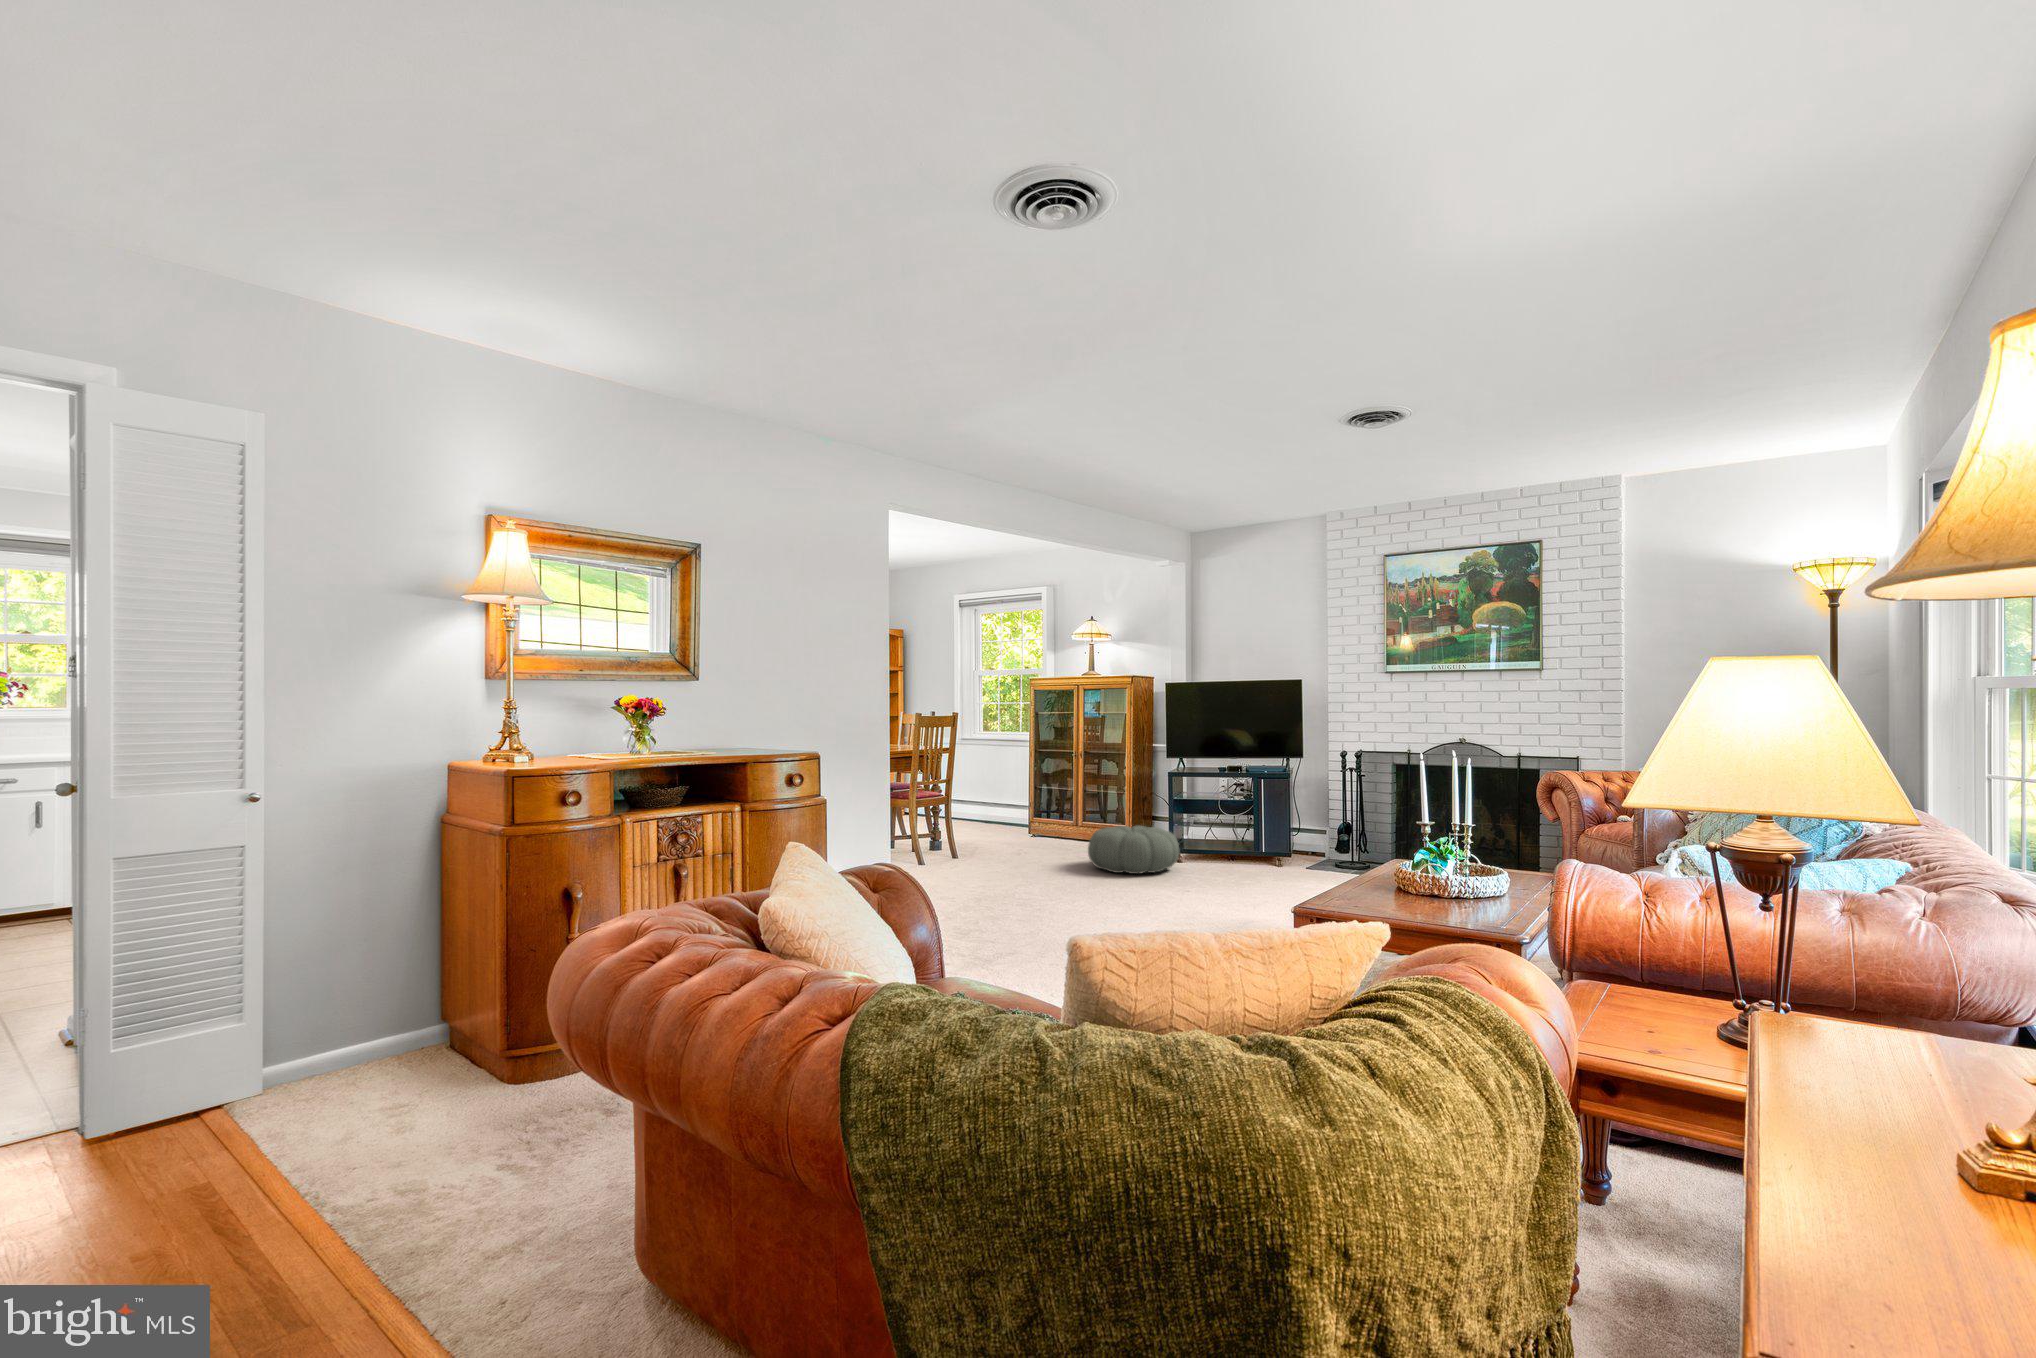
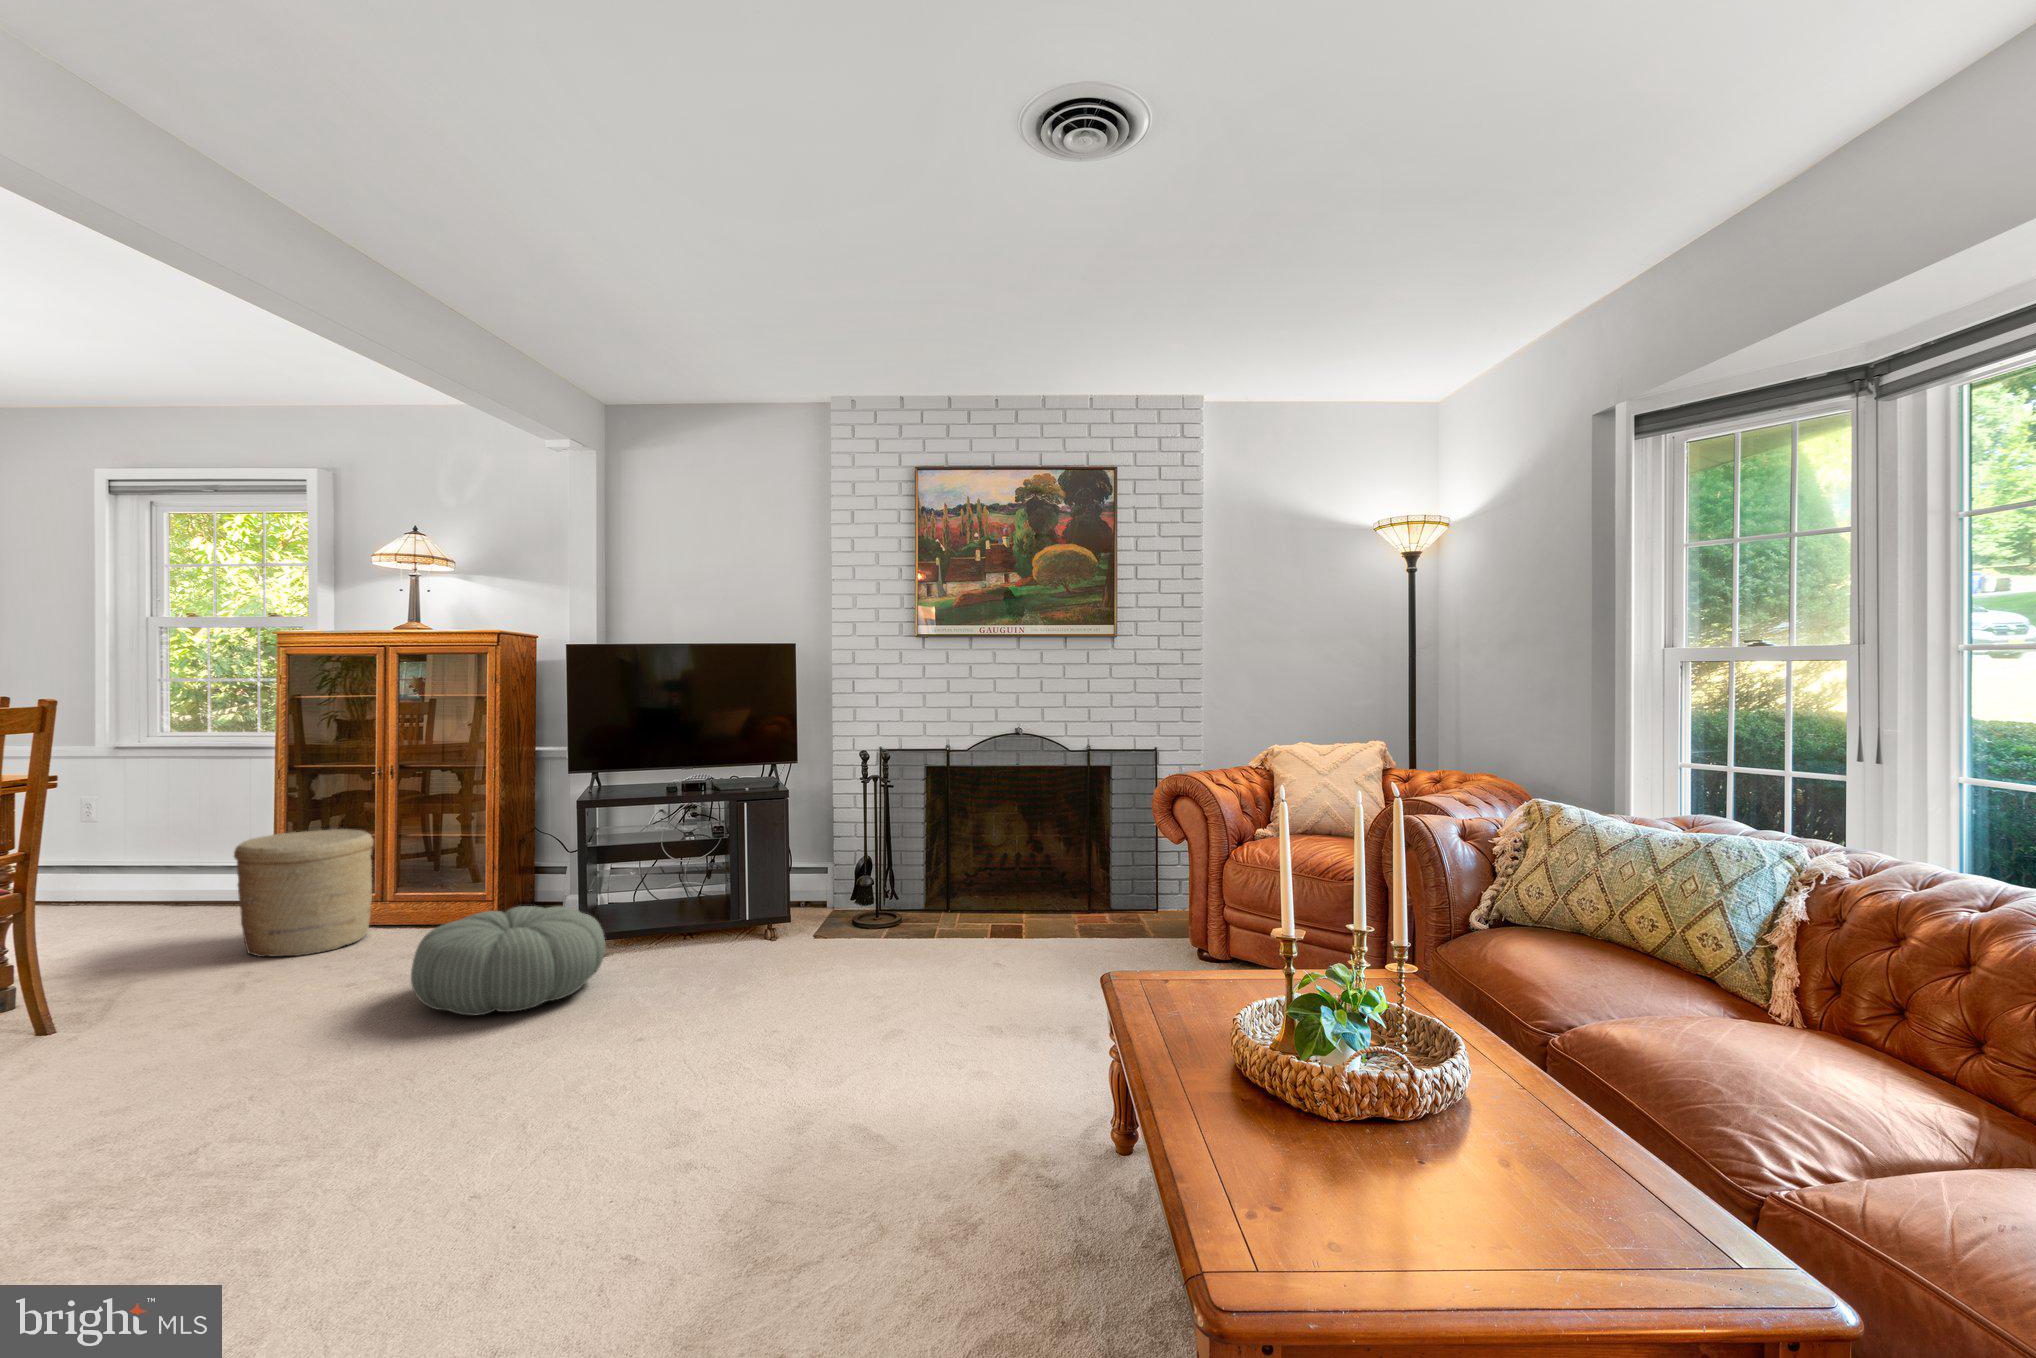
woven basket: none [1015,784,1073,846] -> present [234,829,373,957]

